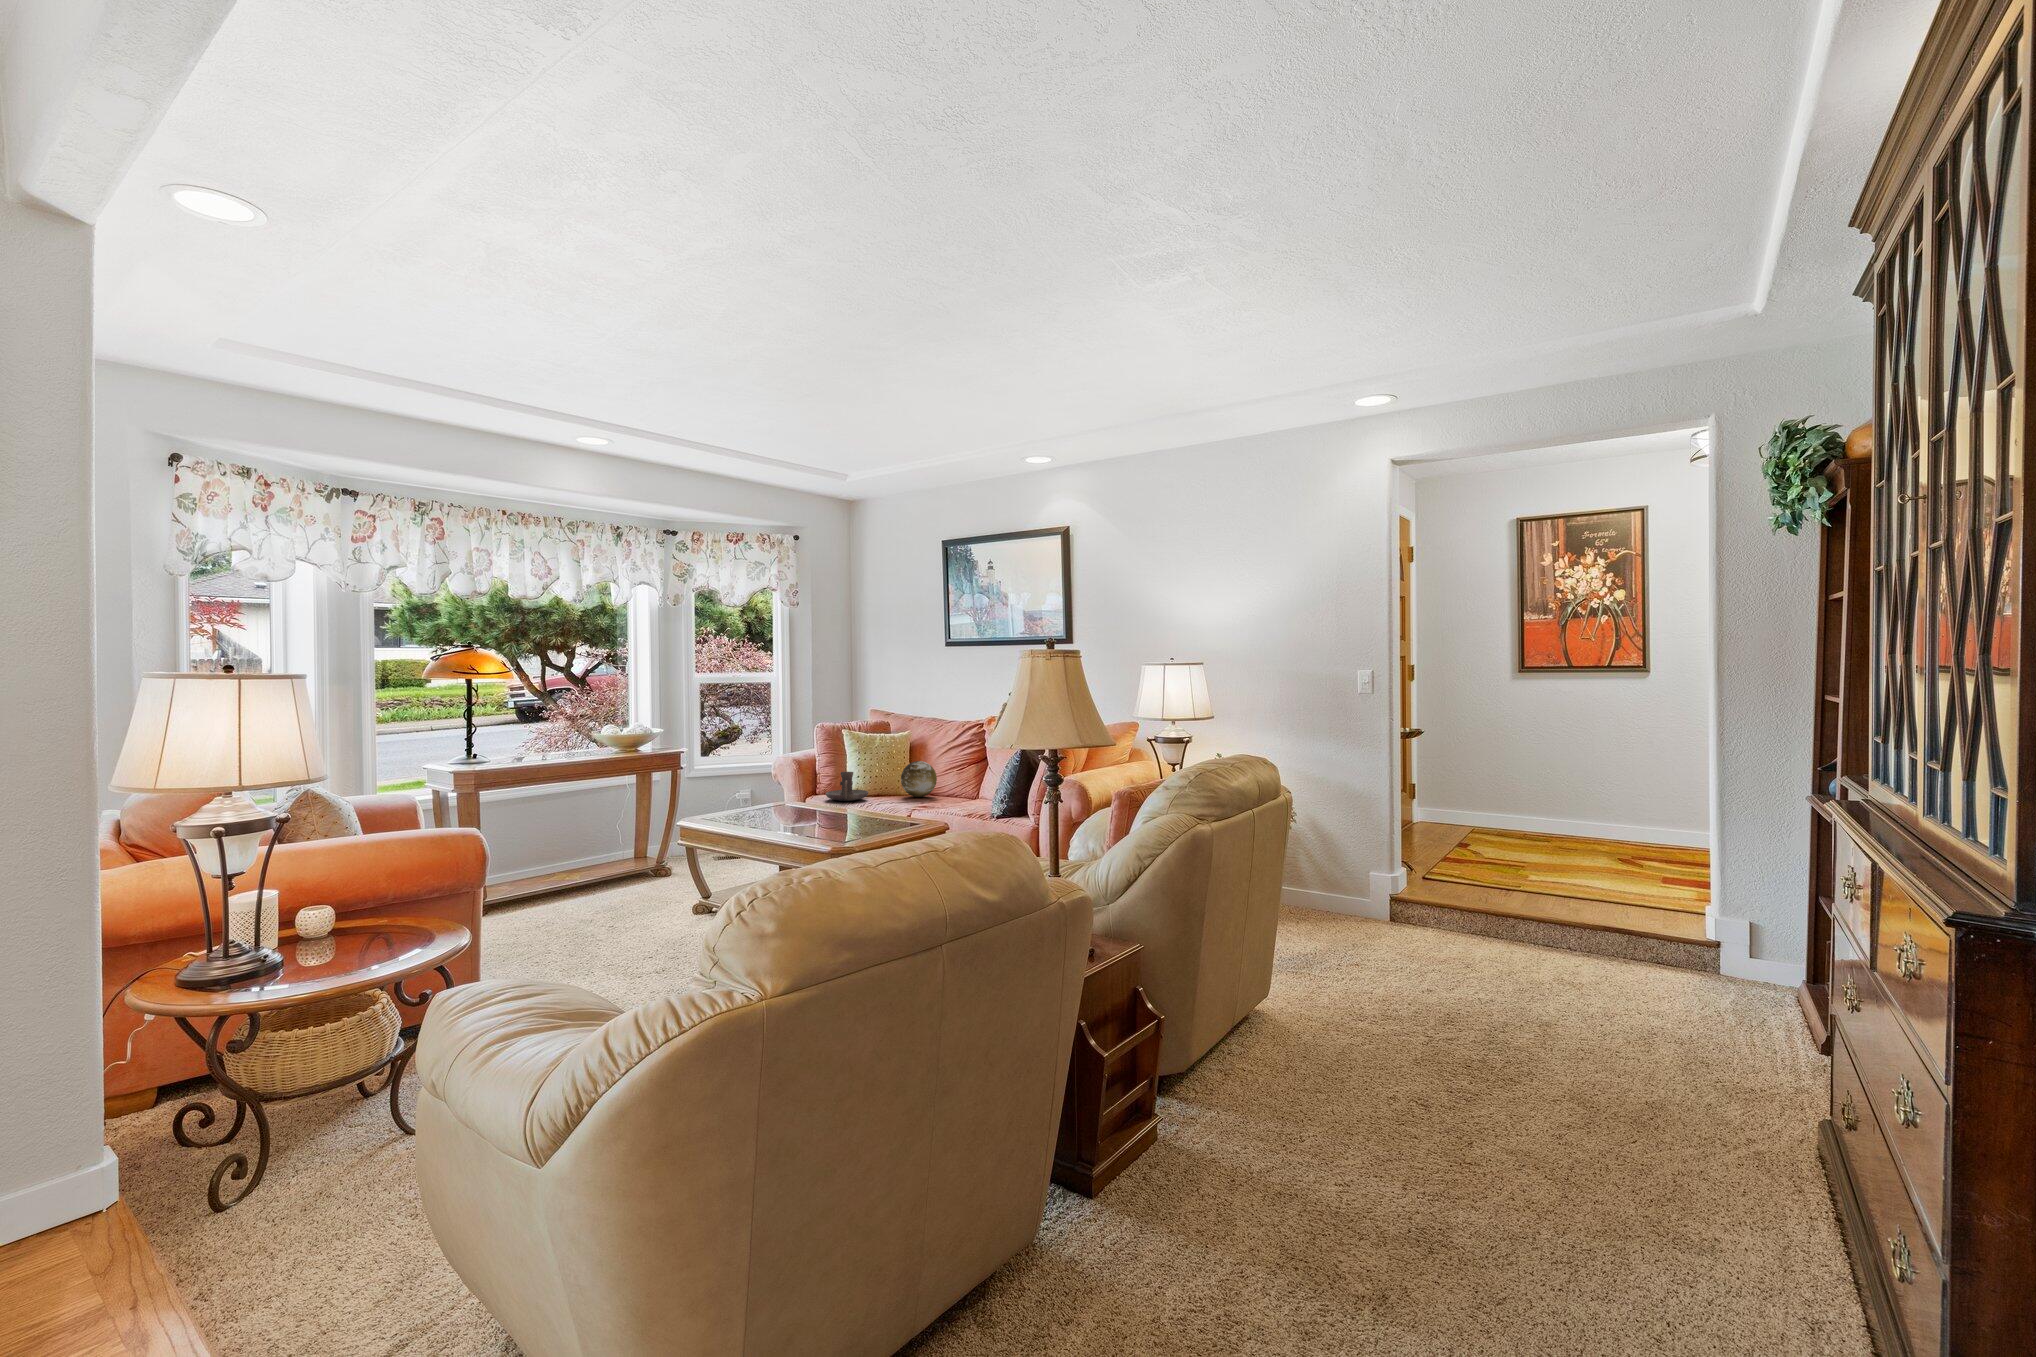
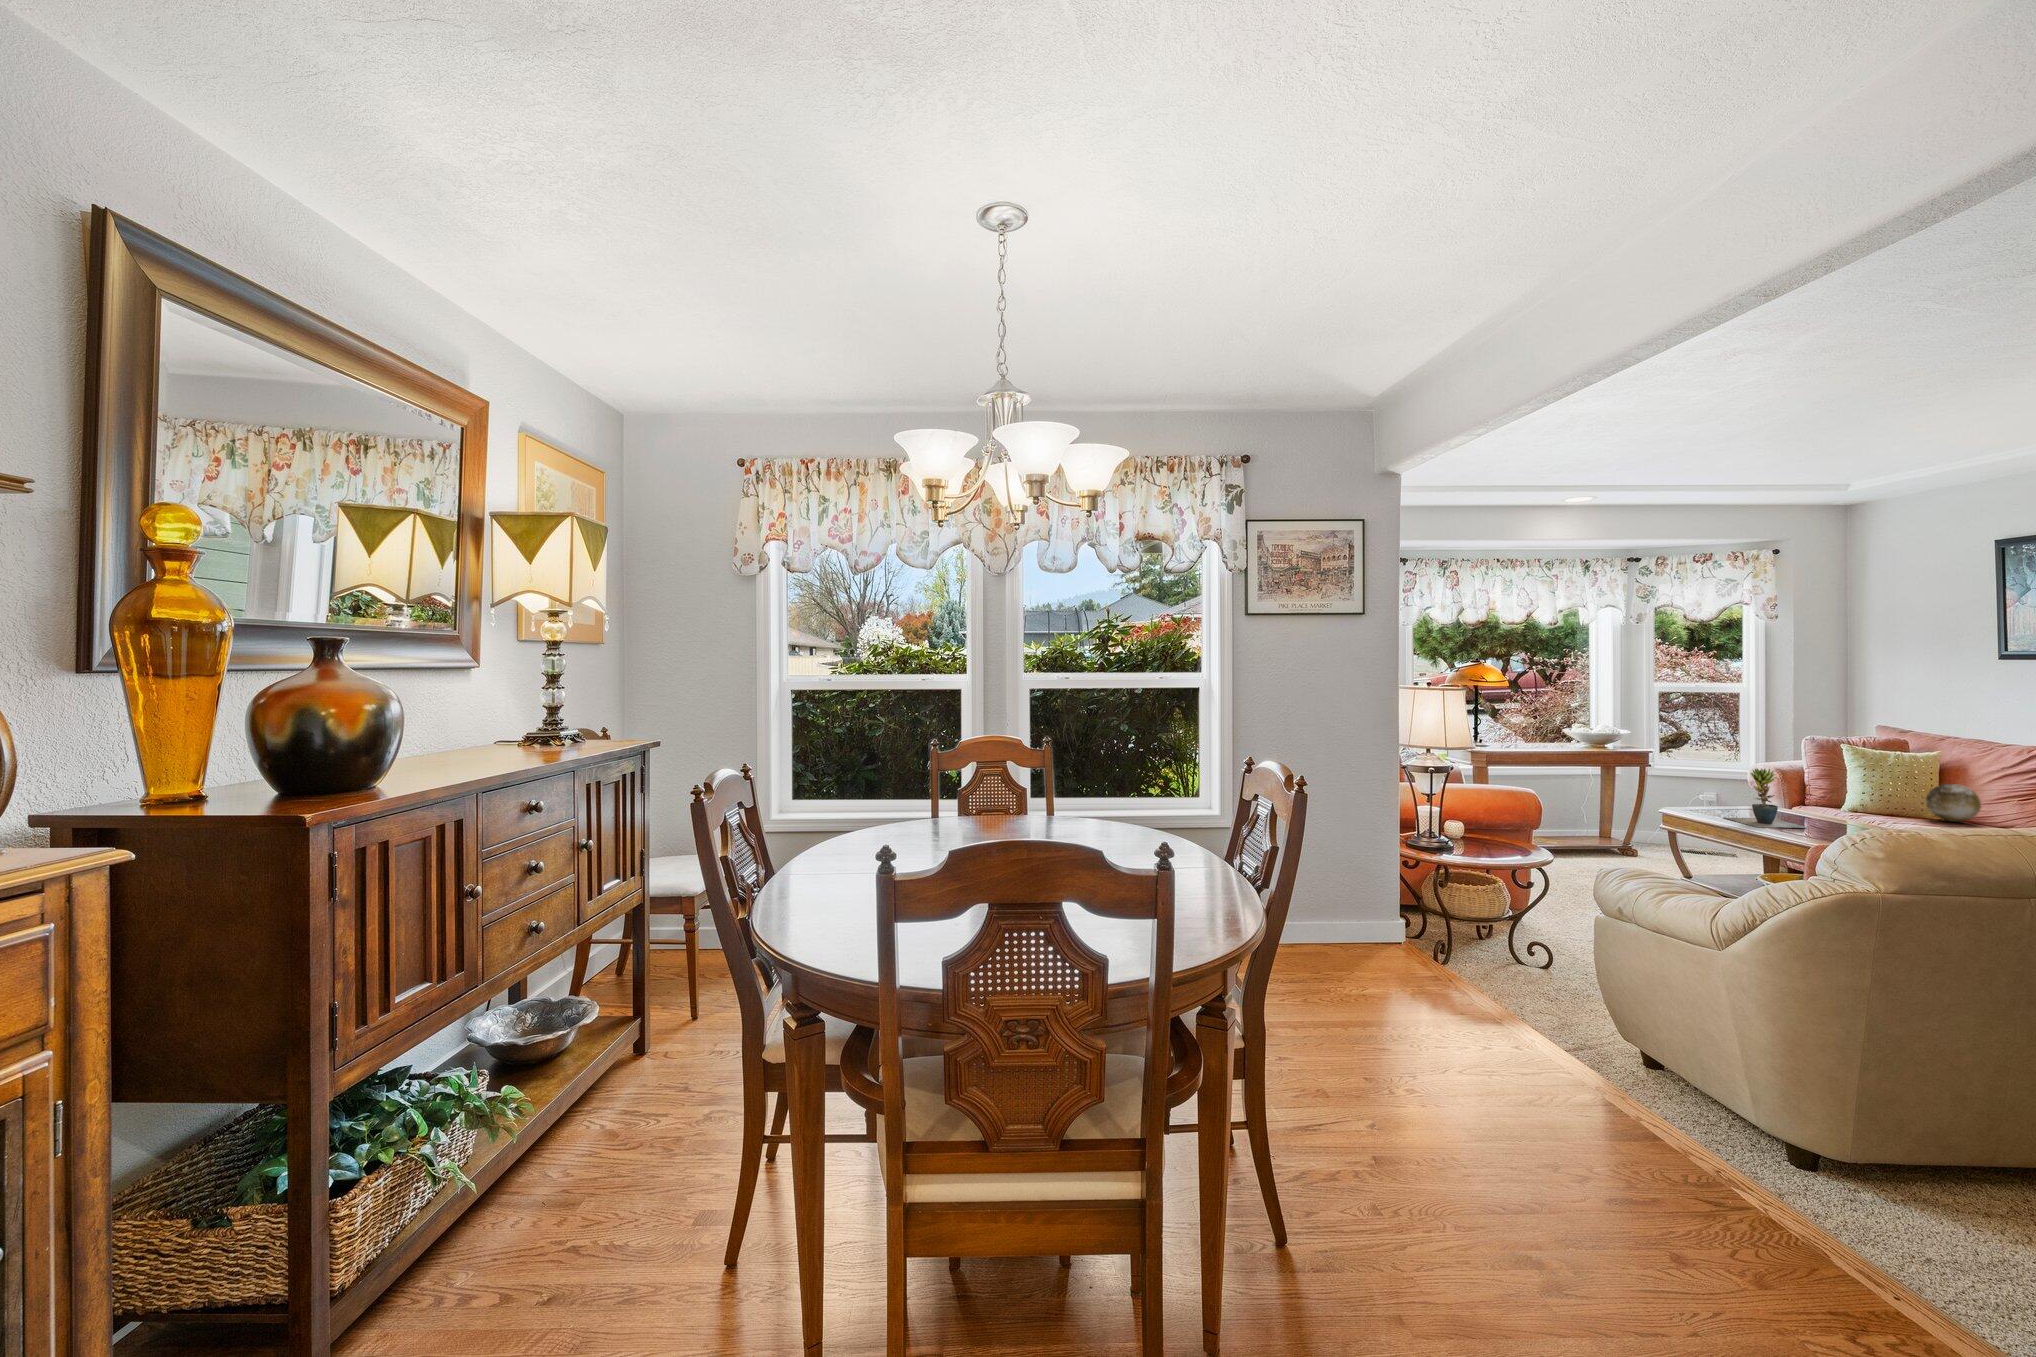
potted plant: none [734,759,808,827] -> present [1725,768,1807,828]
candle holder: present [826,772,868,801] -> none [1822,786,1879,815]

